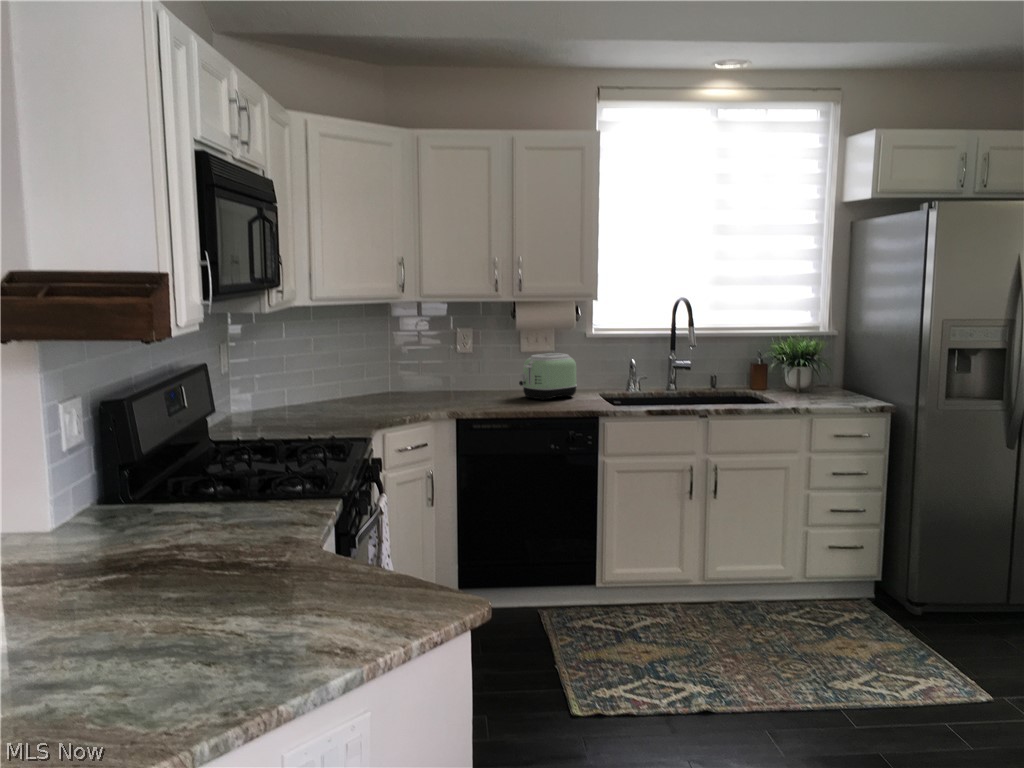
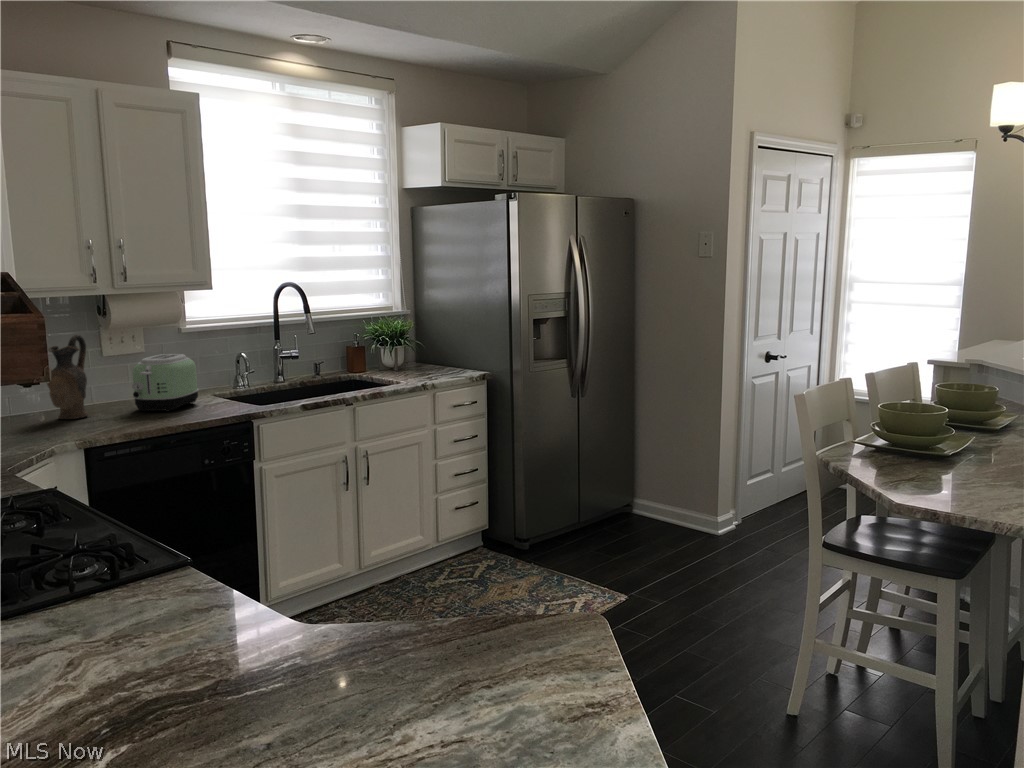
ceramic pitcher: none [462,332,495,396] -> present [47,335,88,419]

